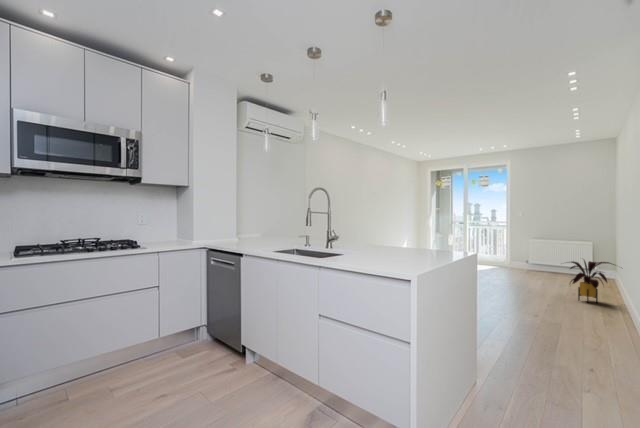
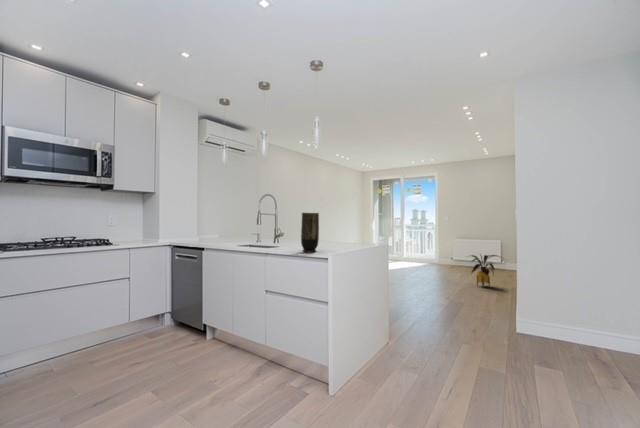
vase: none [370,209,396,266] -> present [301,213,319,252]

